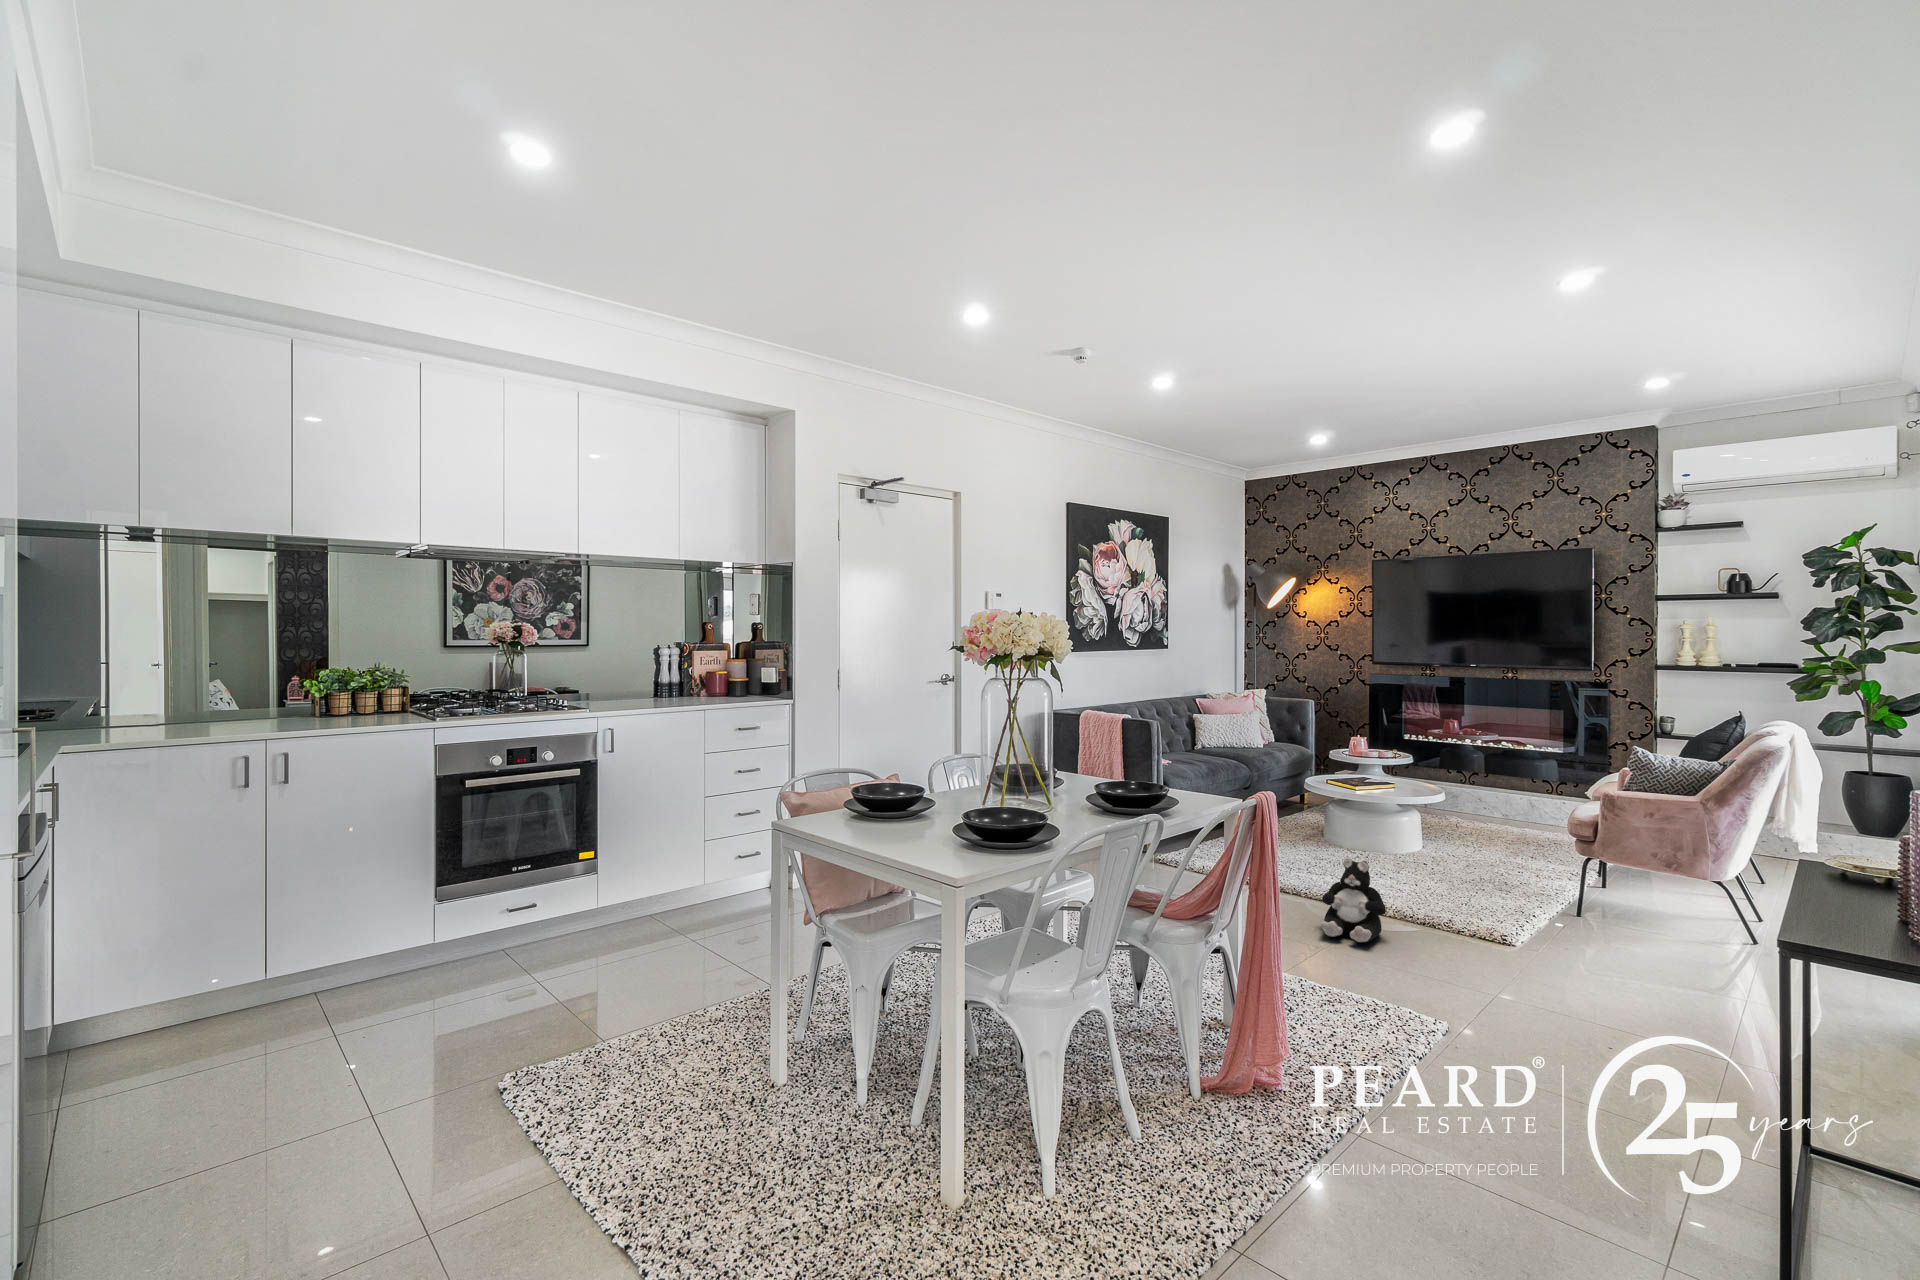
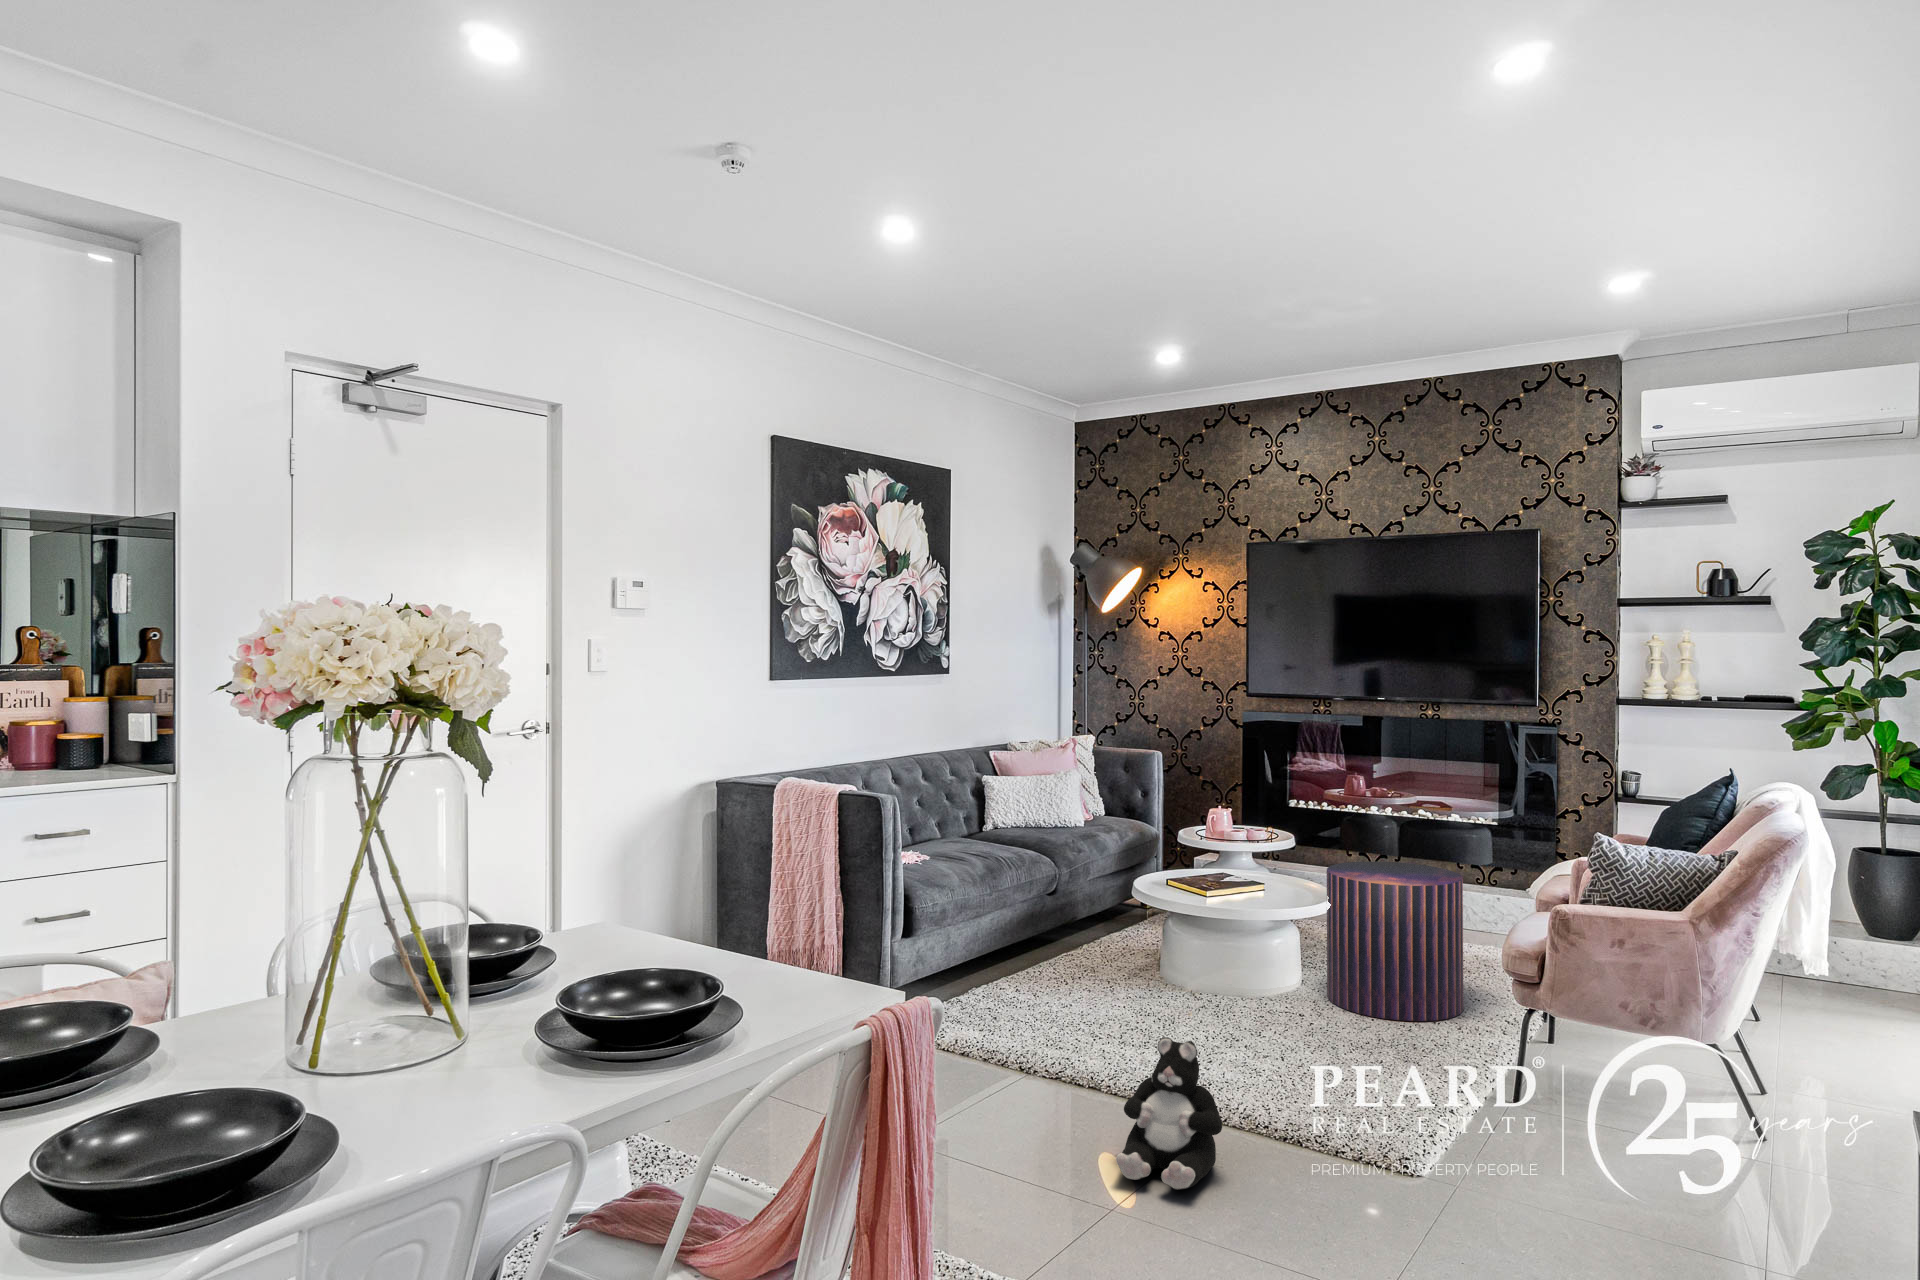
pouf: none [1439,770,1538,871] -> present [1327,862,1463,1021]

